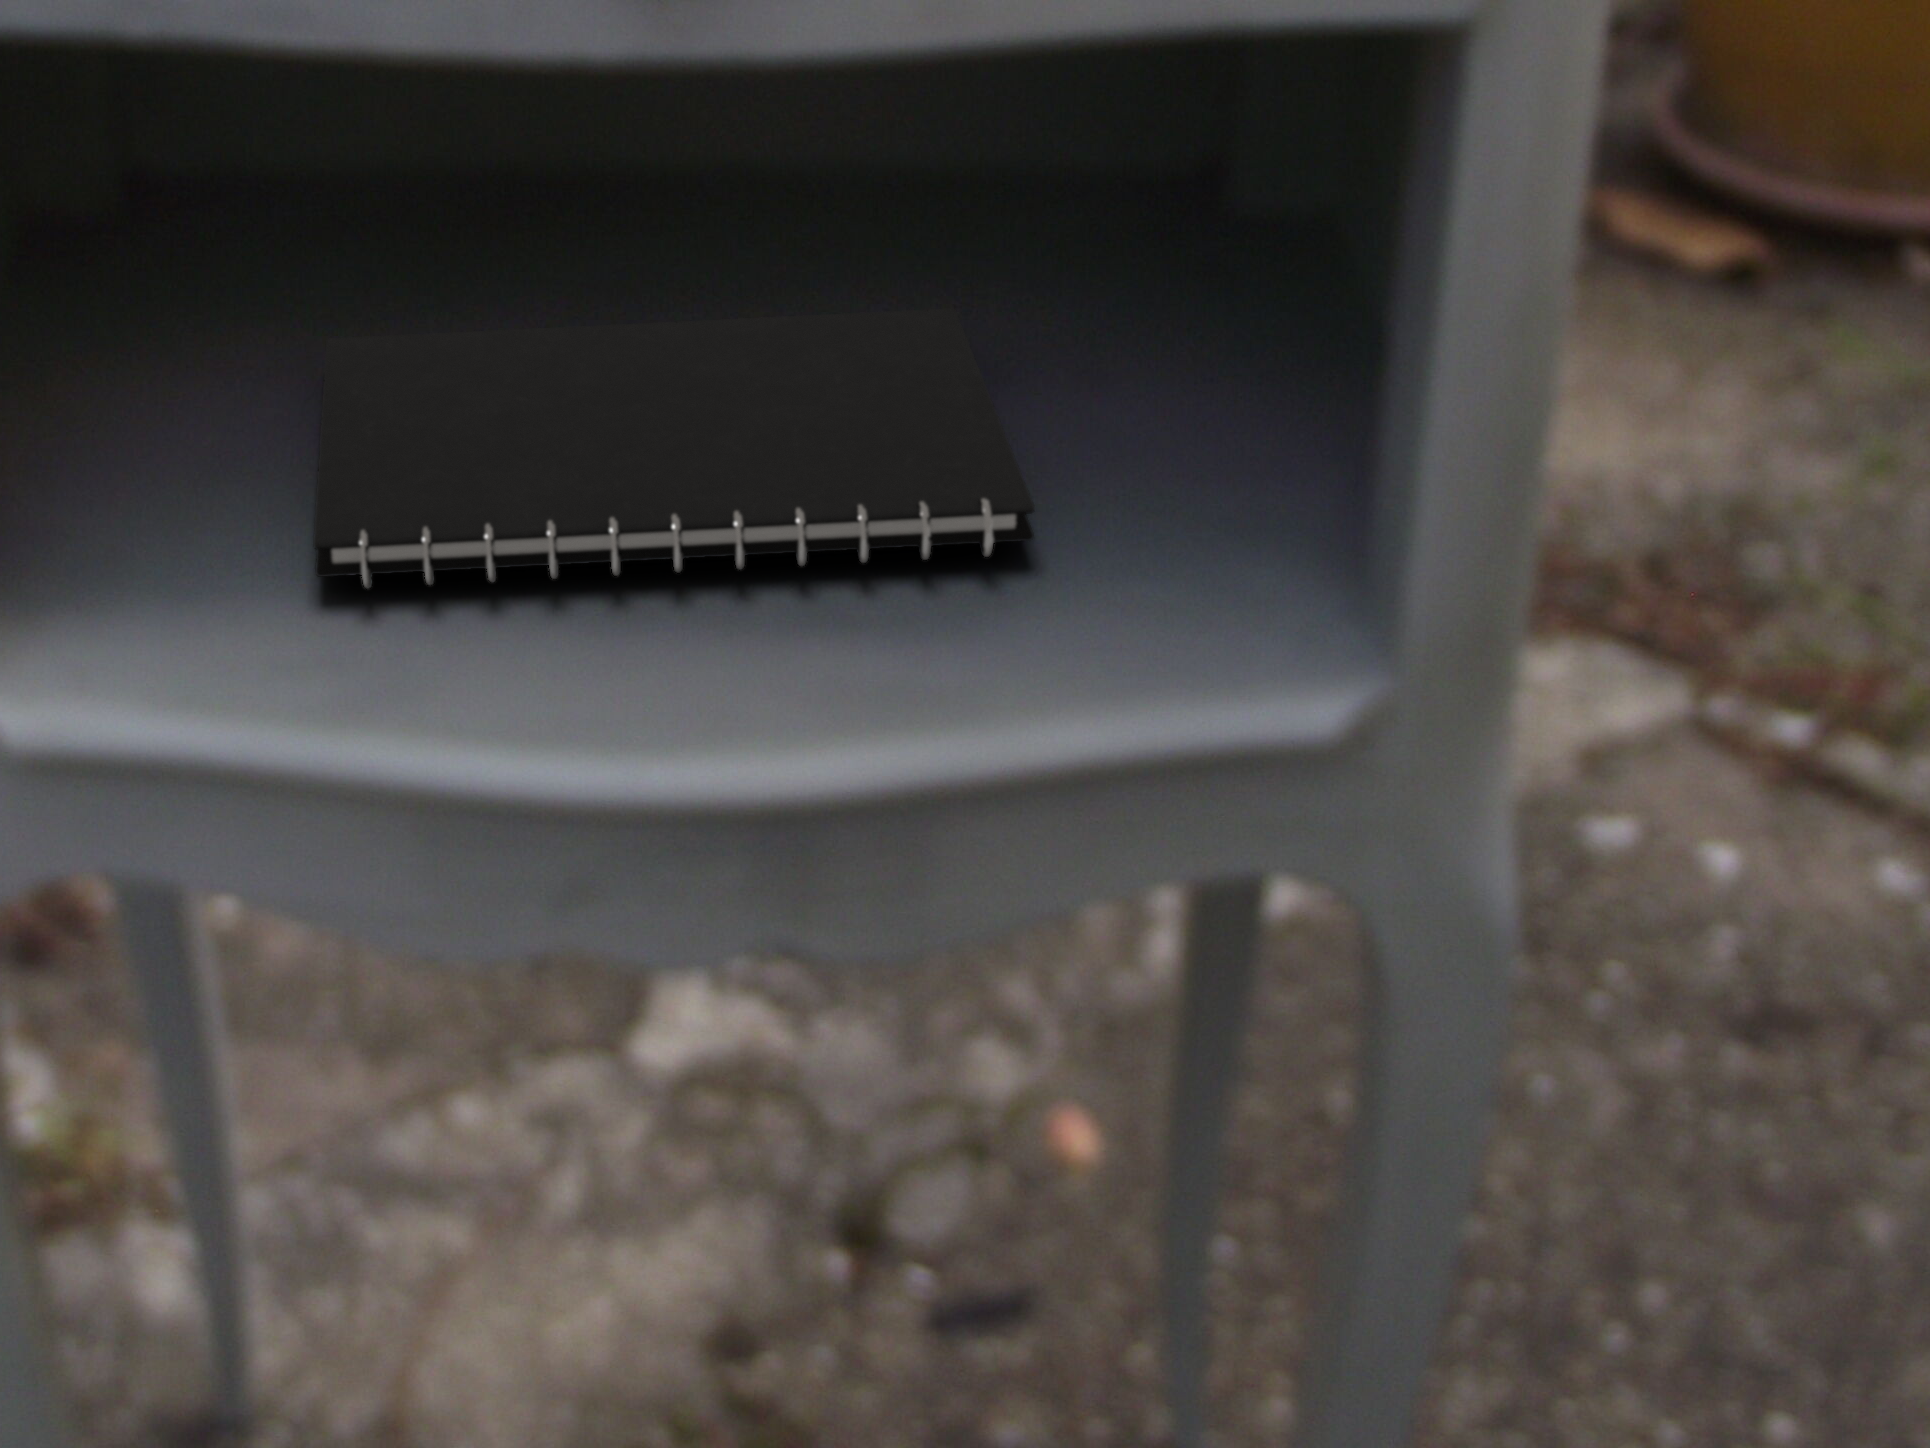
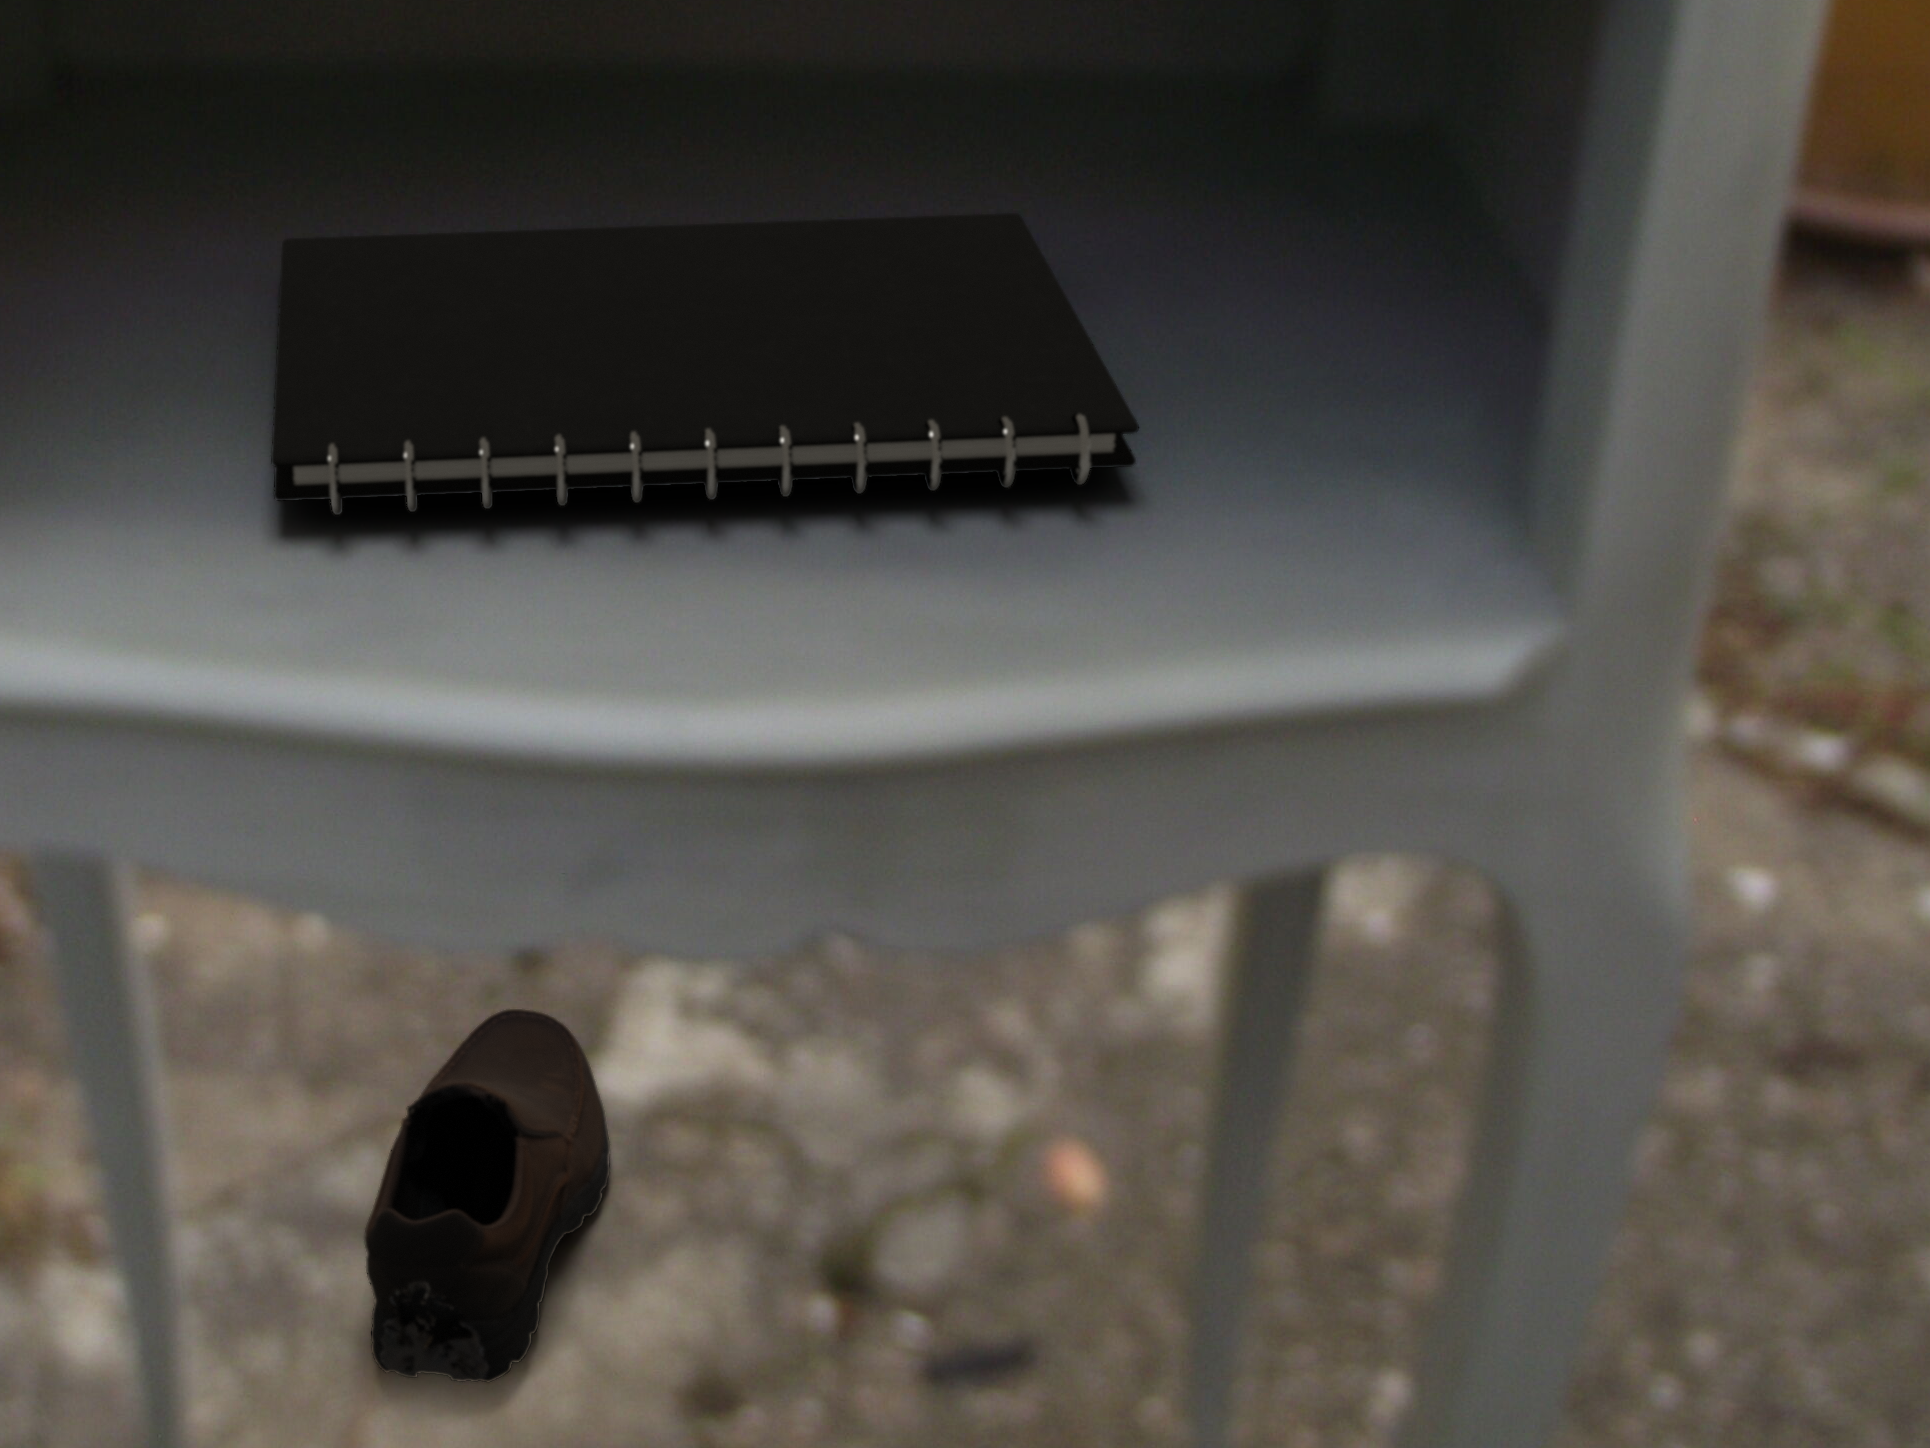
shoe: none [413,984,642,1332] -> present [364,1009,610,1382]

